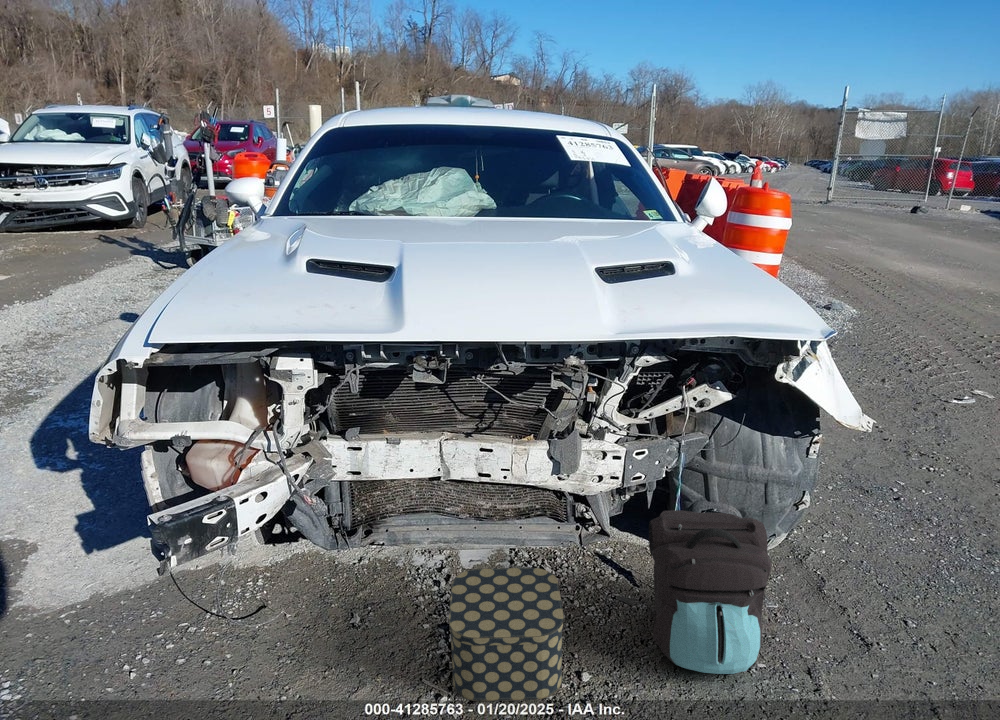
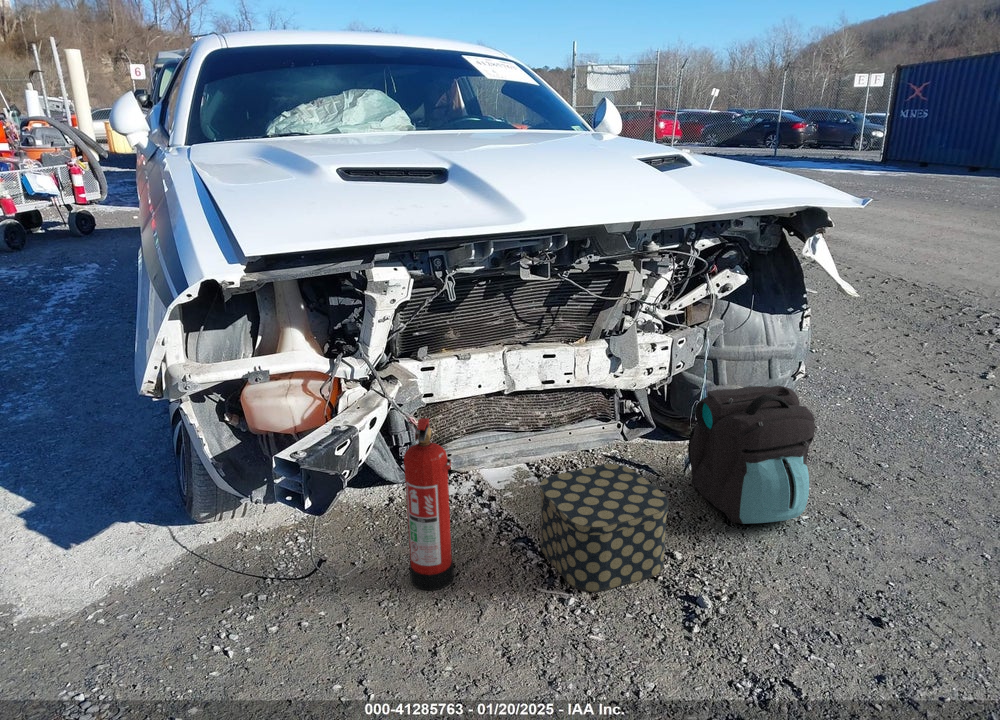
fire extinguisher: none [309,496,363,657] -> present [404,418,454,590]

